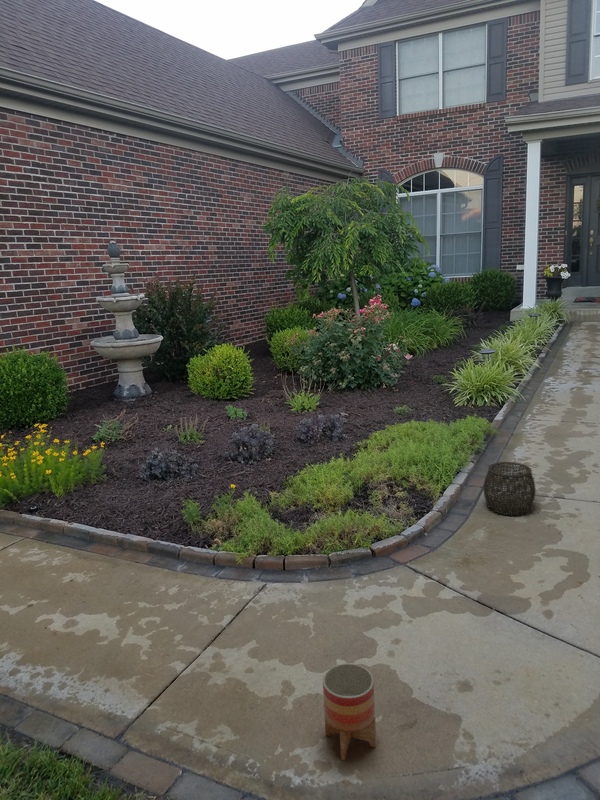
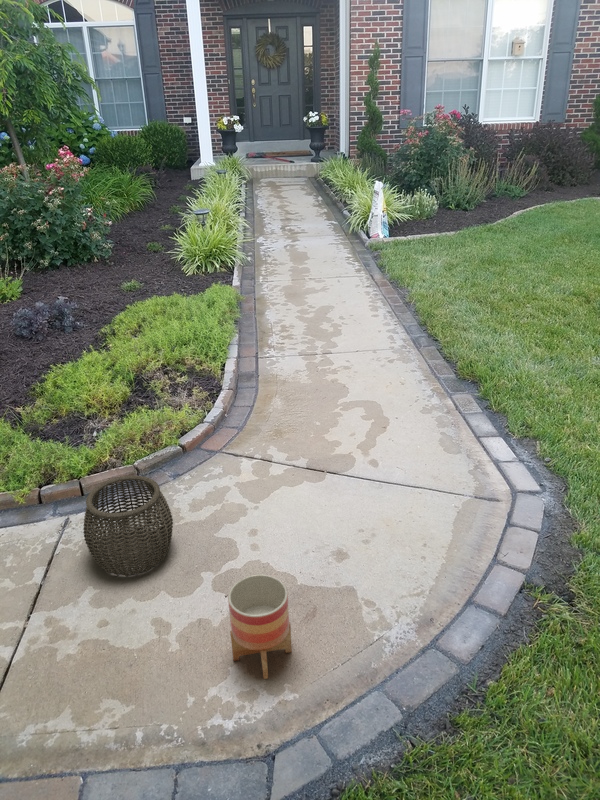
woven basket: present [483,462,536,515] -> present [83,476,173,576]

